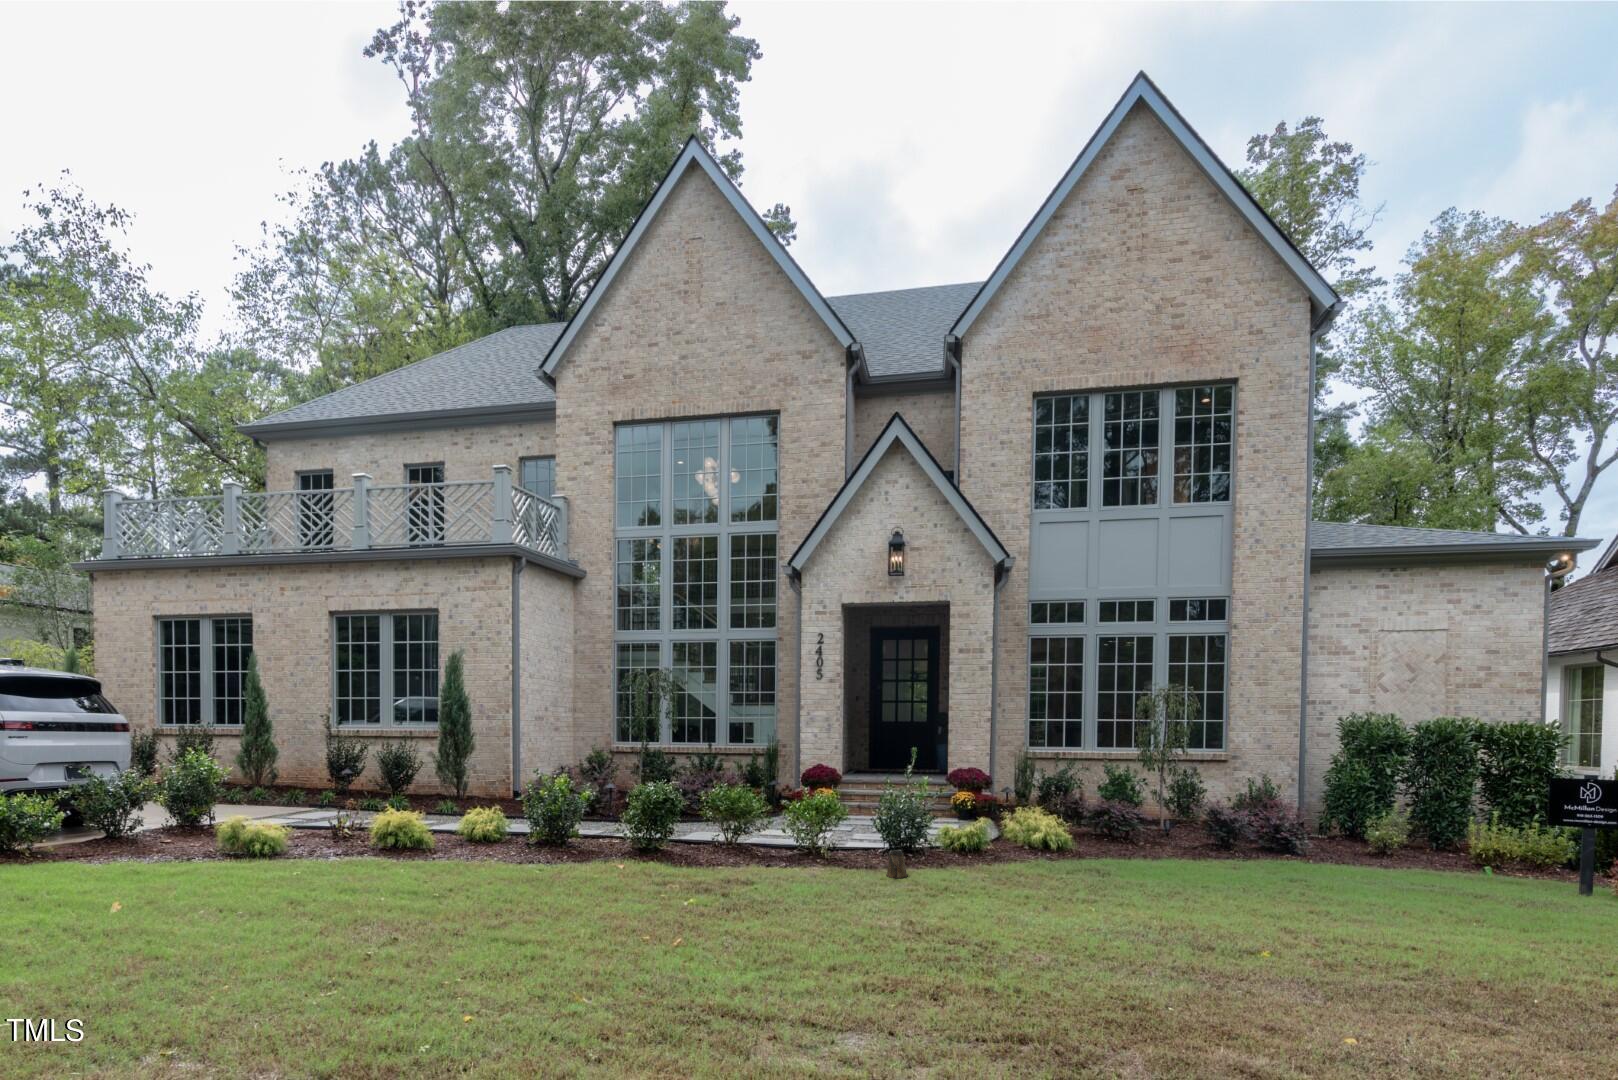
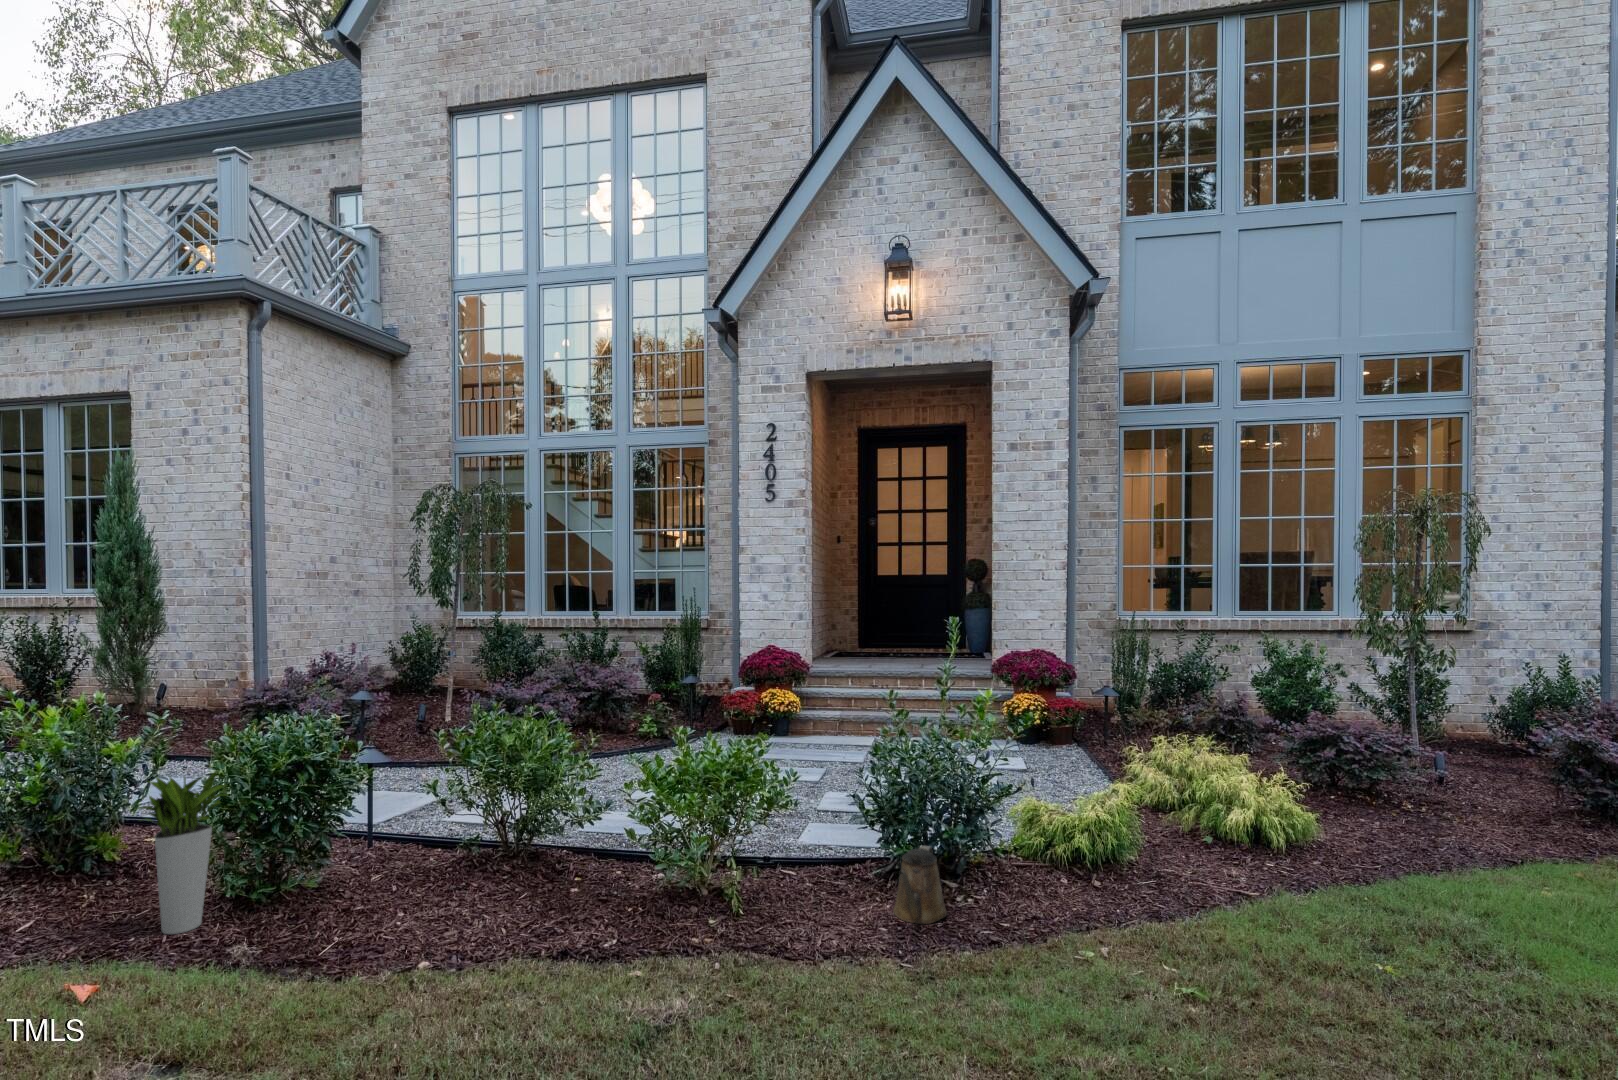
planter: none [605,812,635,875] -> present [141,771,225,934]

